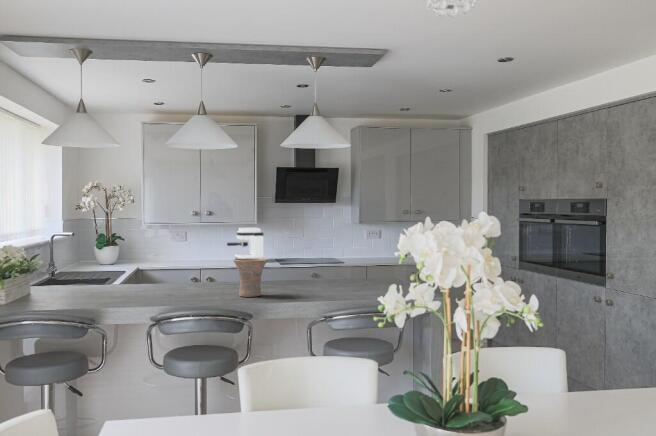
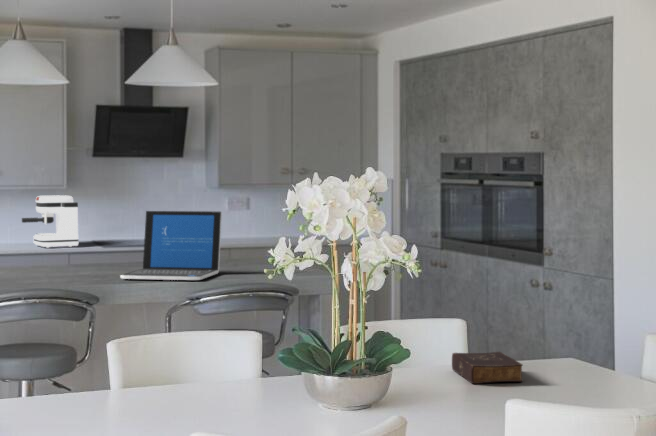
laptop: none [278,241,355,295] -> present [120,211,222,280]
vase: present [233,258,267,297] -> none [59,233,106,284]
book: none [555,384,632,422] -> present [452,352,522,384]

